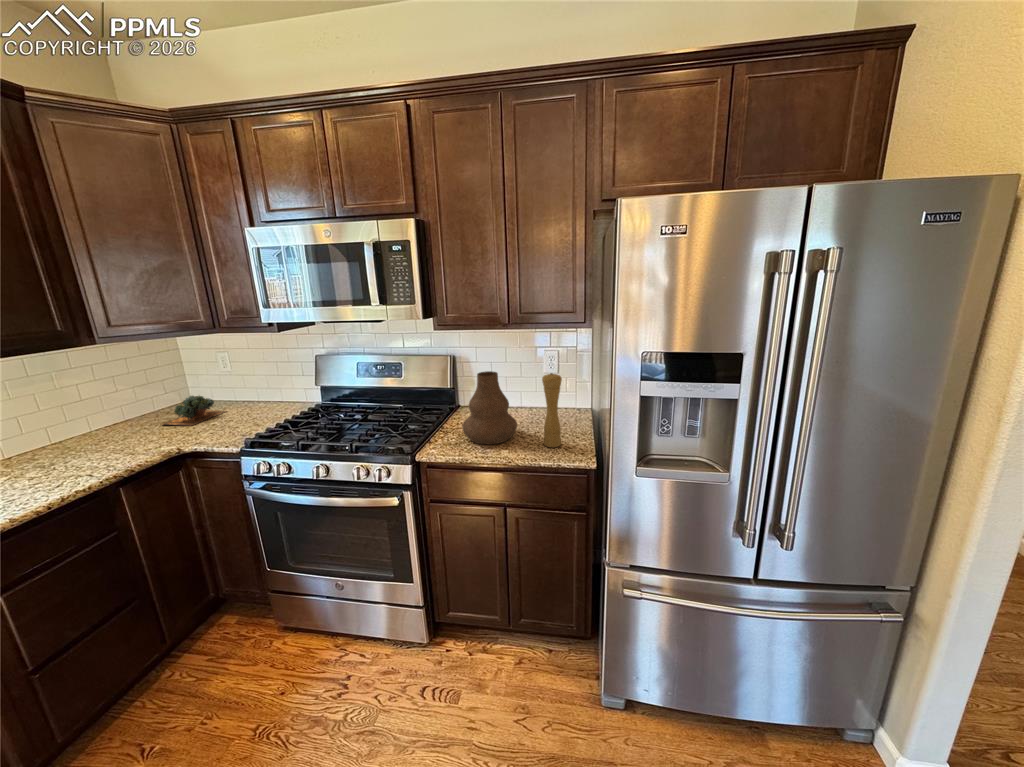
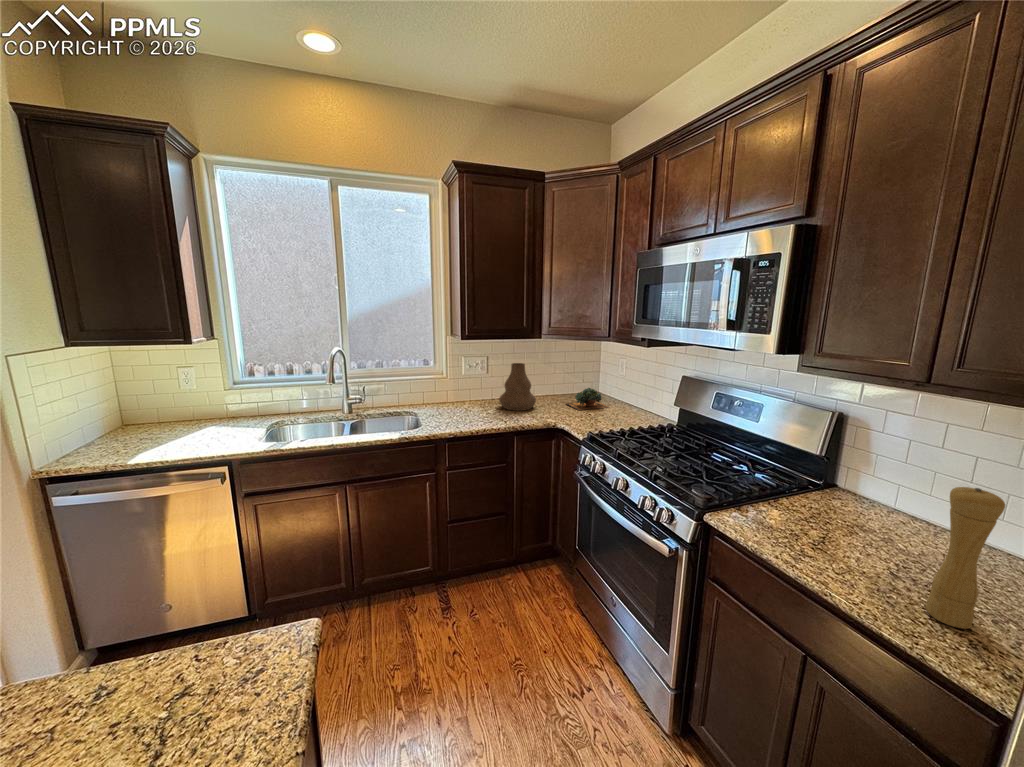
vase: present [462,371,517,444] -> present [499,363,536,411]

